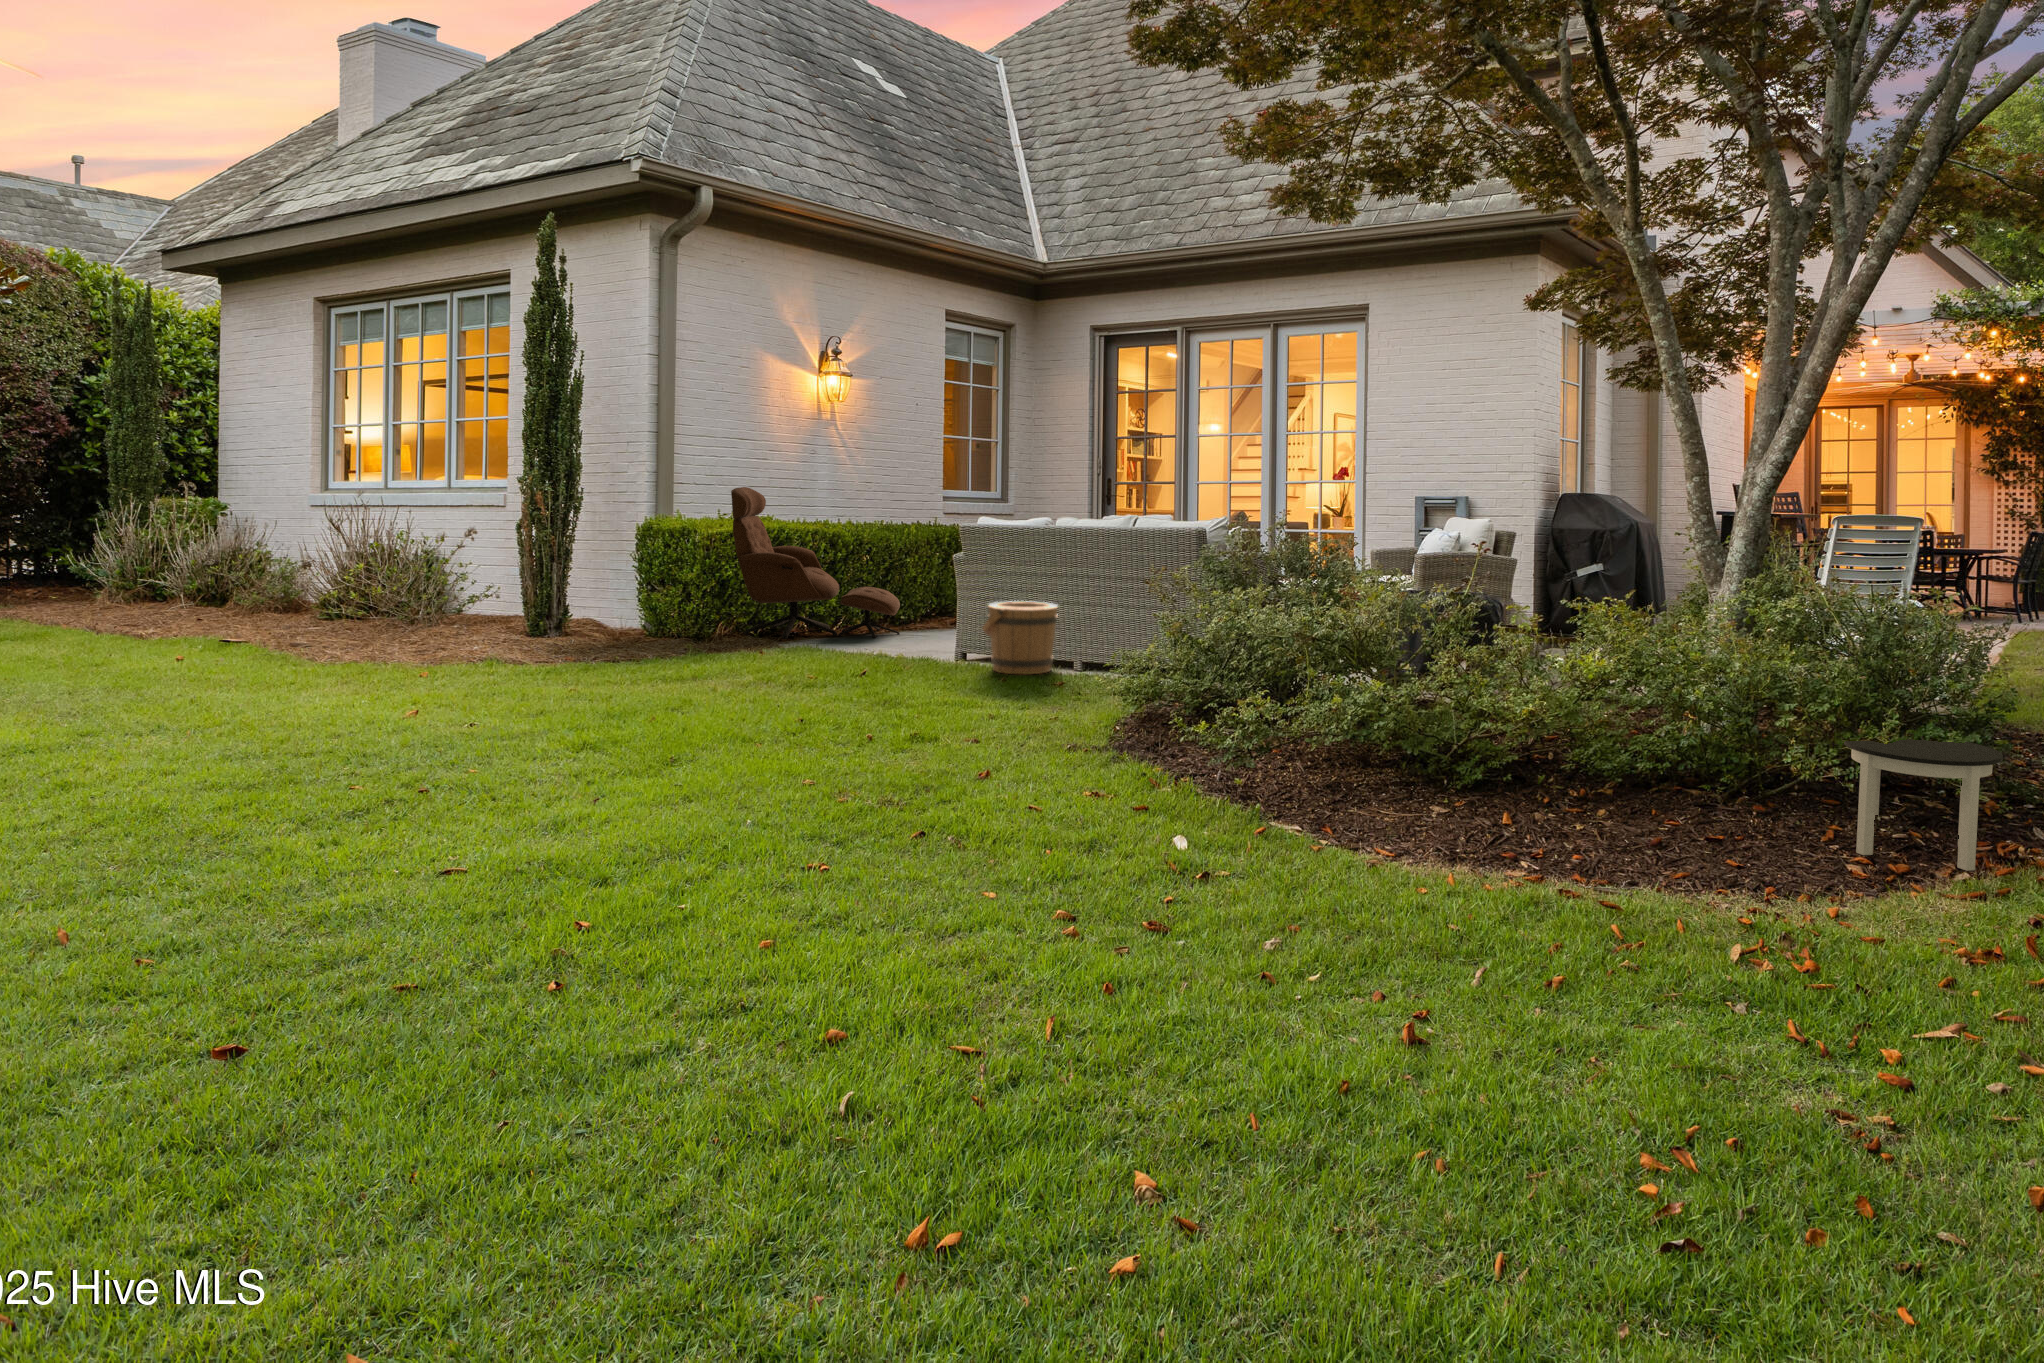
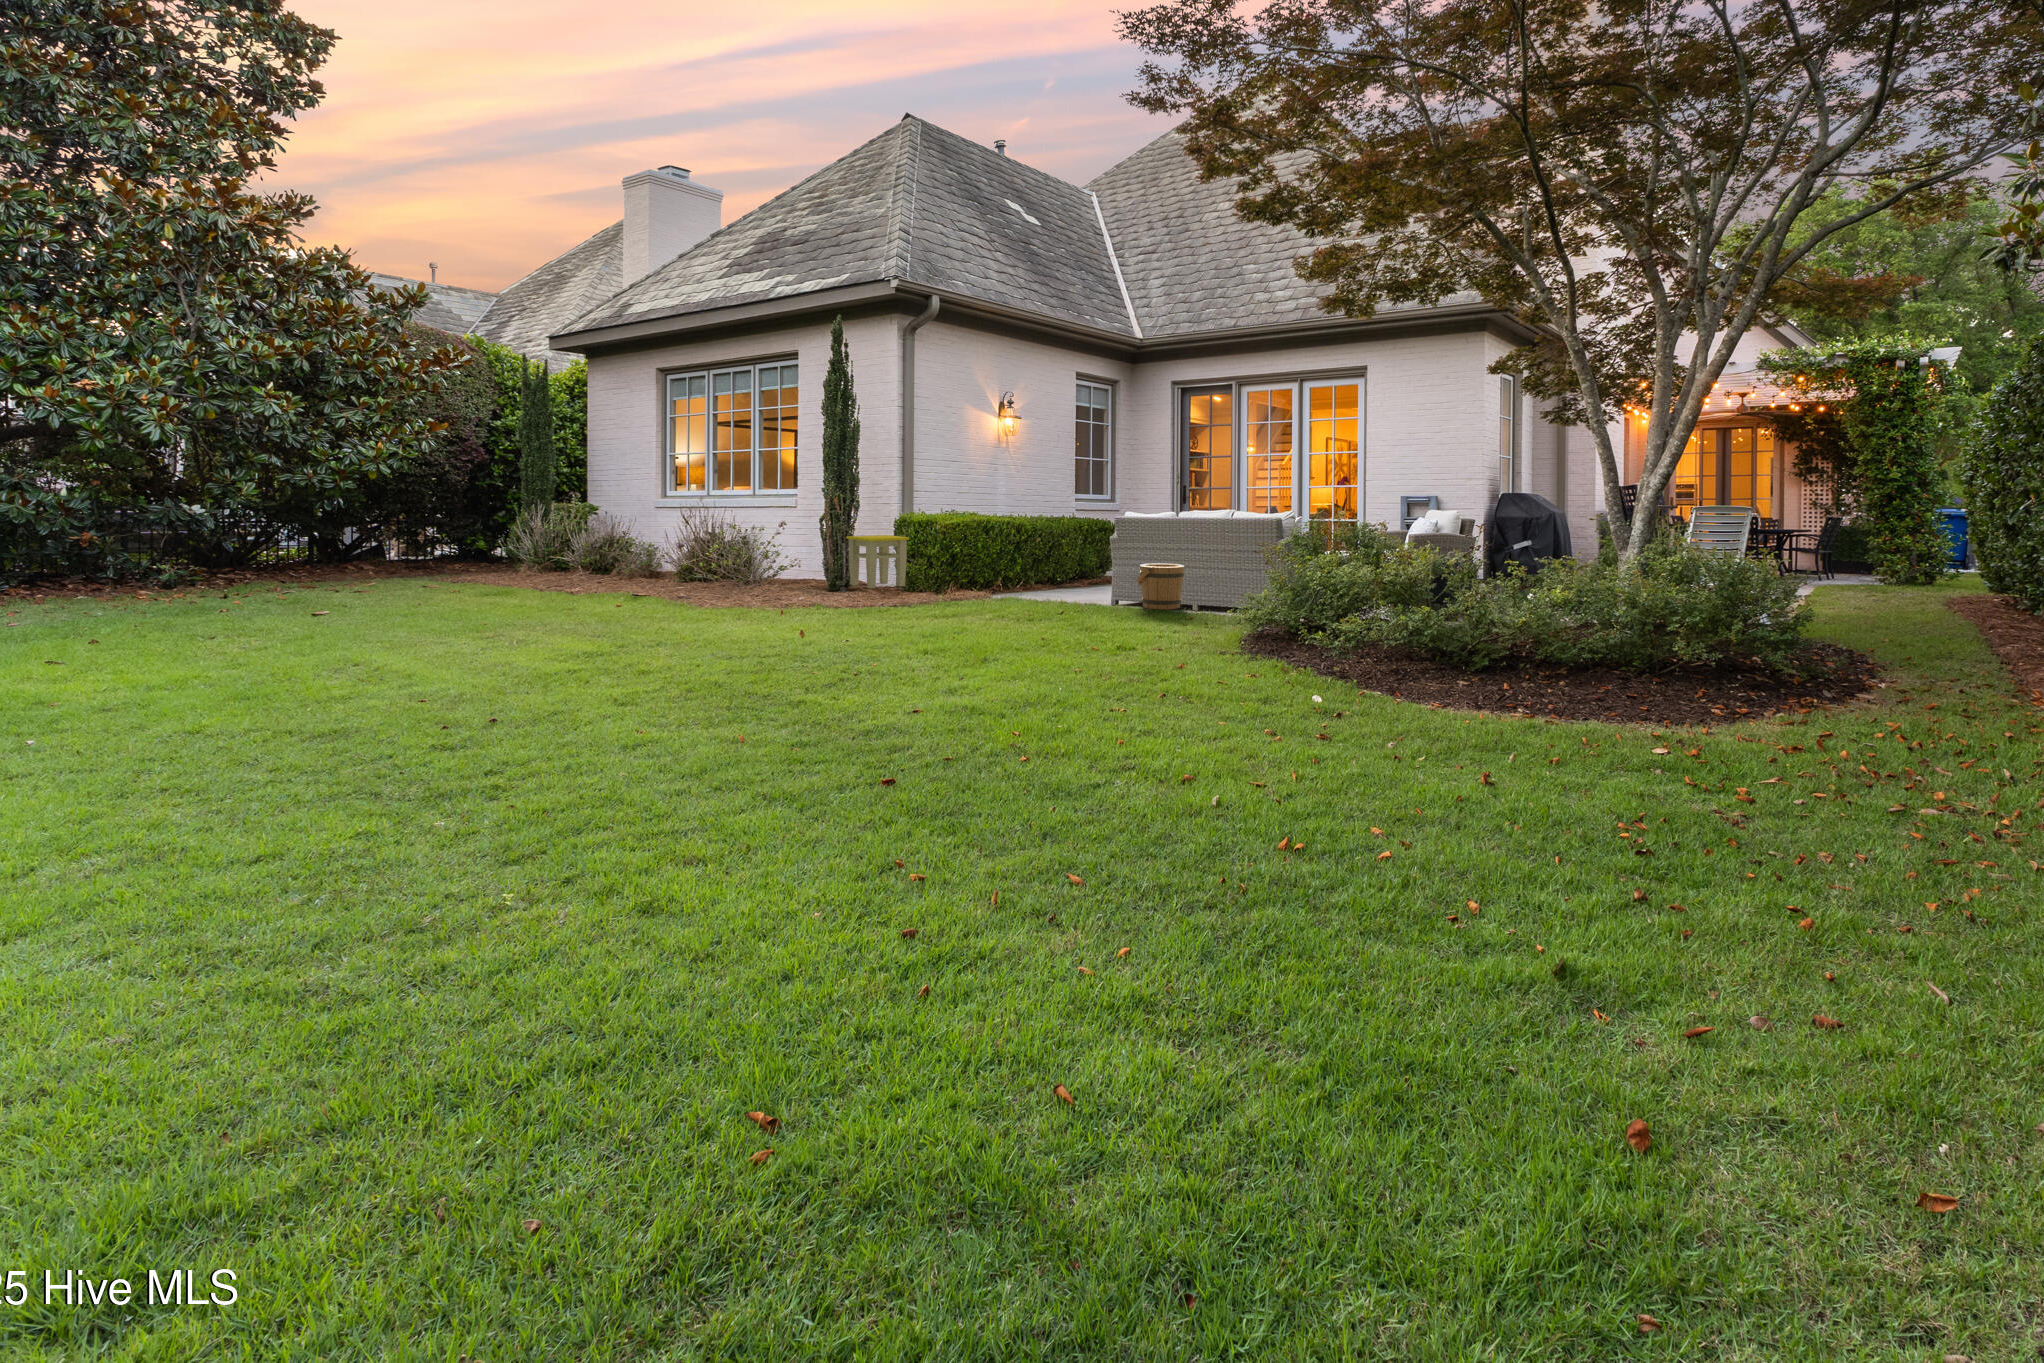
lounge chair: present [731,487,900,639] -> none [961,492,1068,590]
stool: none [557,552,655,635] -> present [846,535,909,589]
round table: present [1844,739,2003,871] -> none [1695,627,1789,702]

